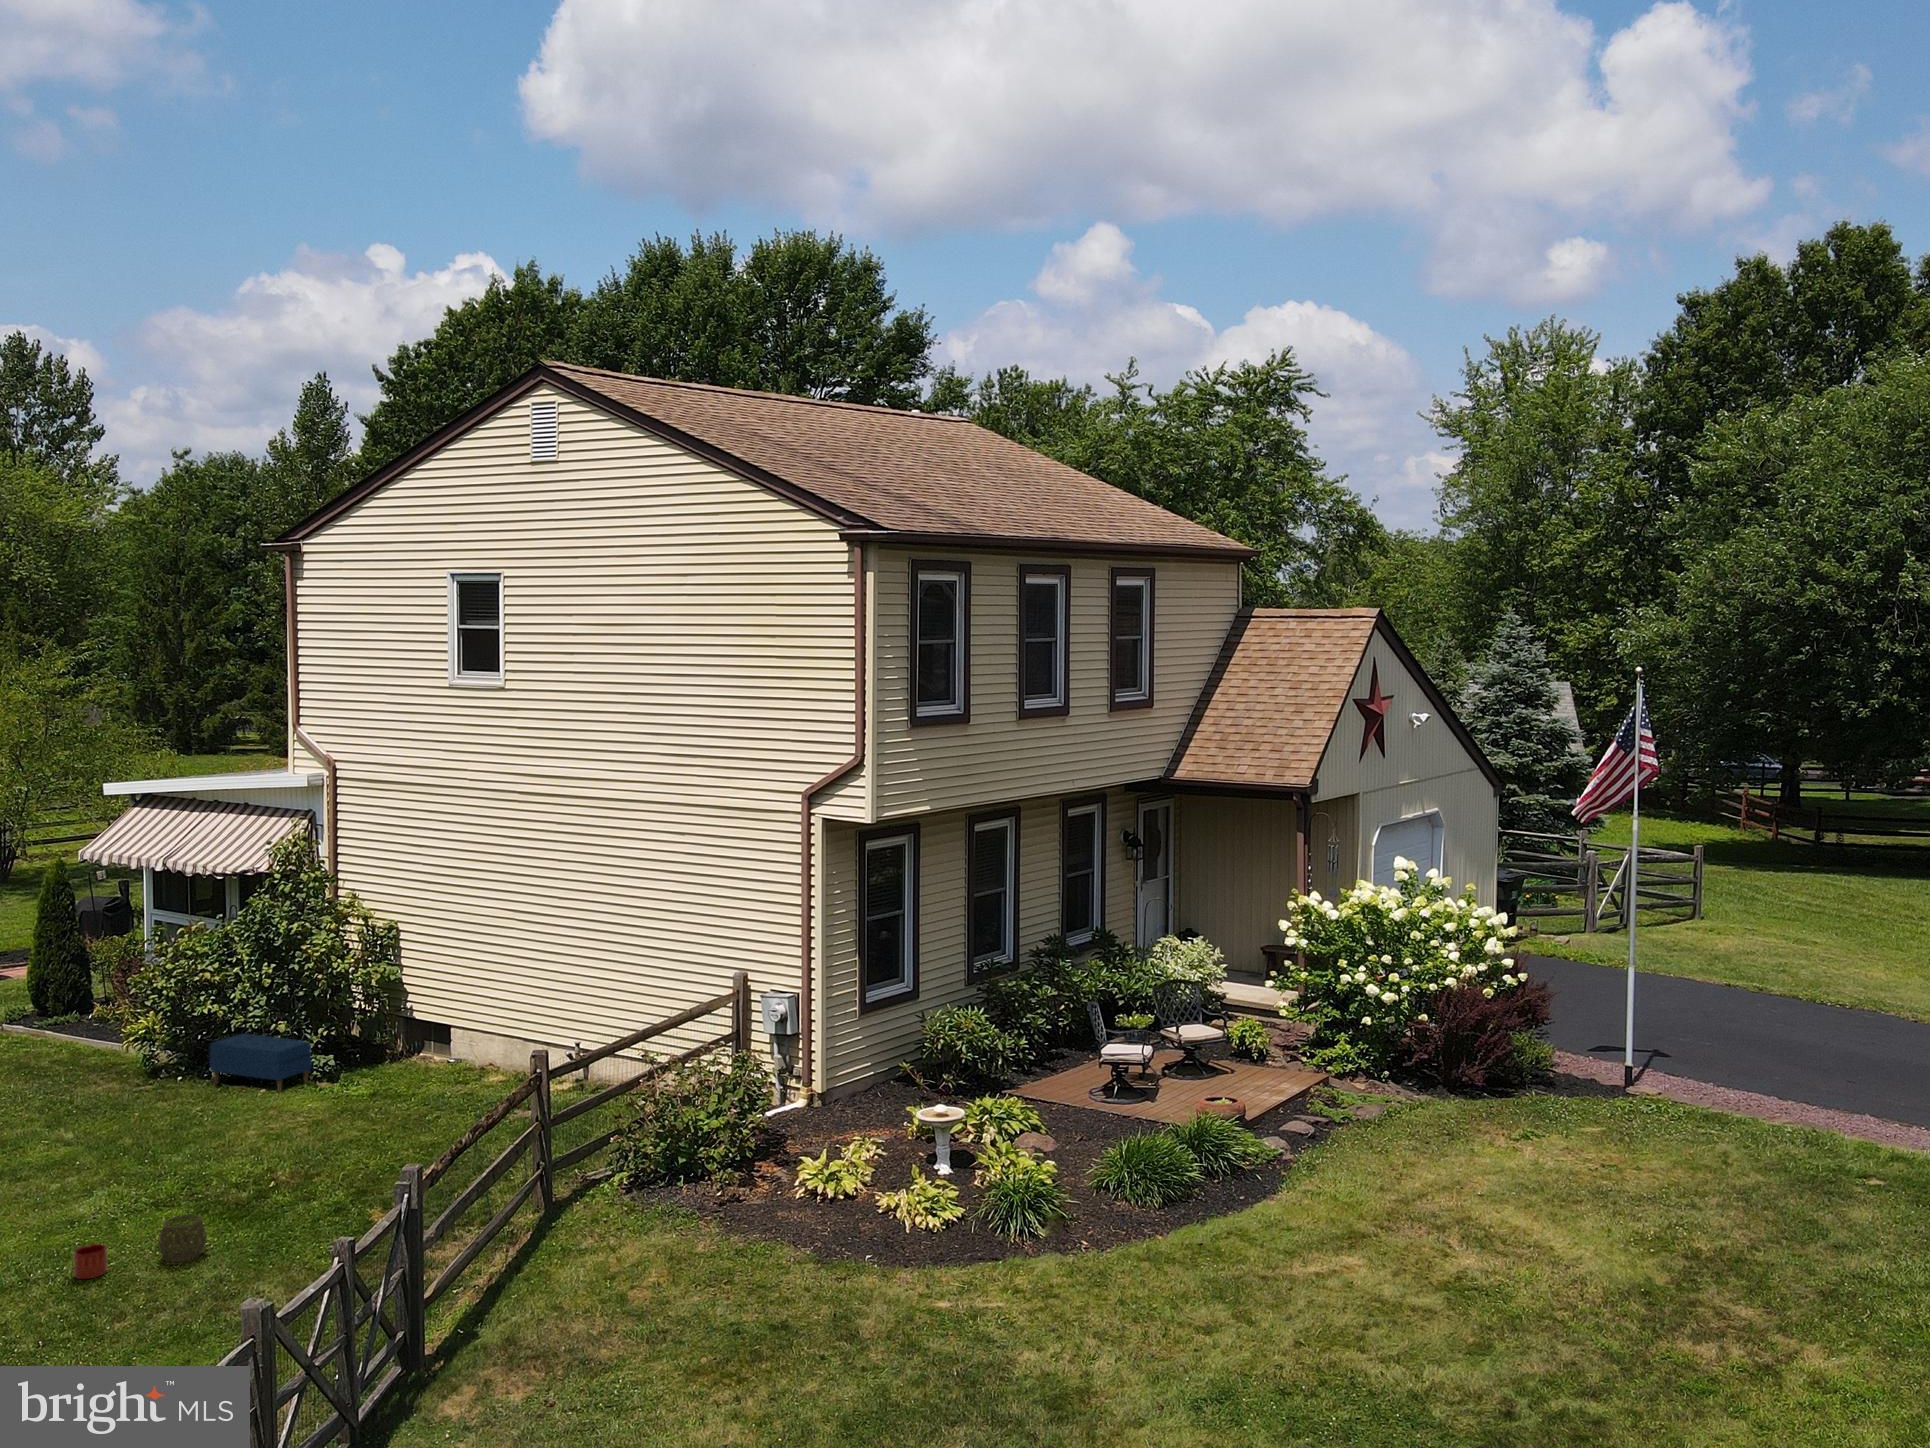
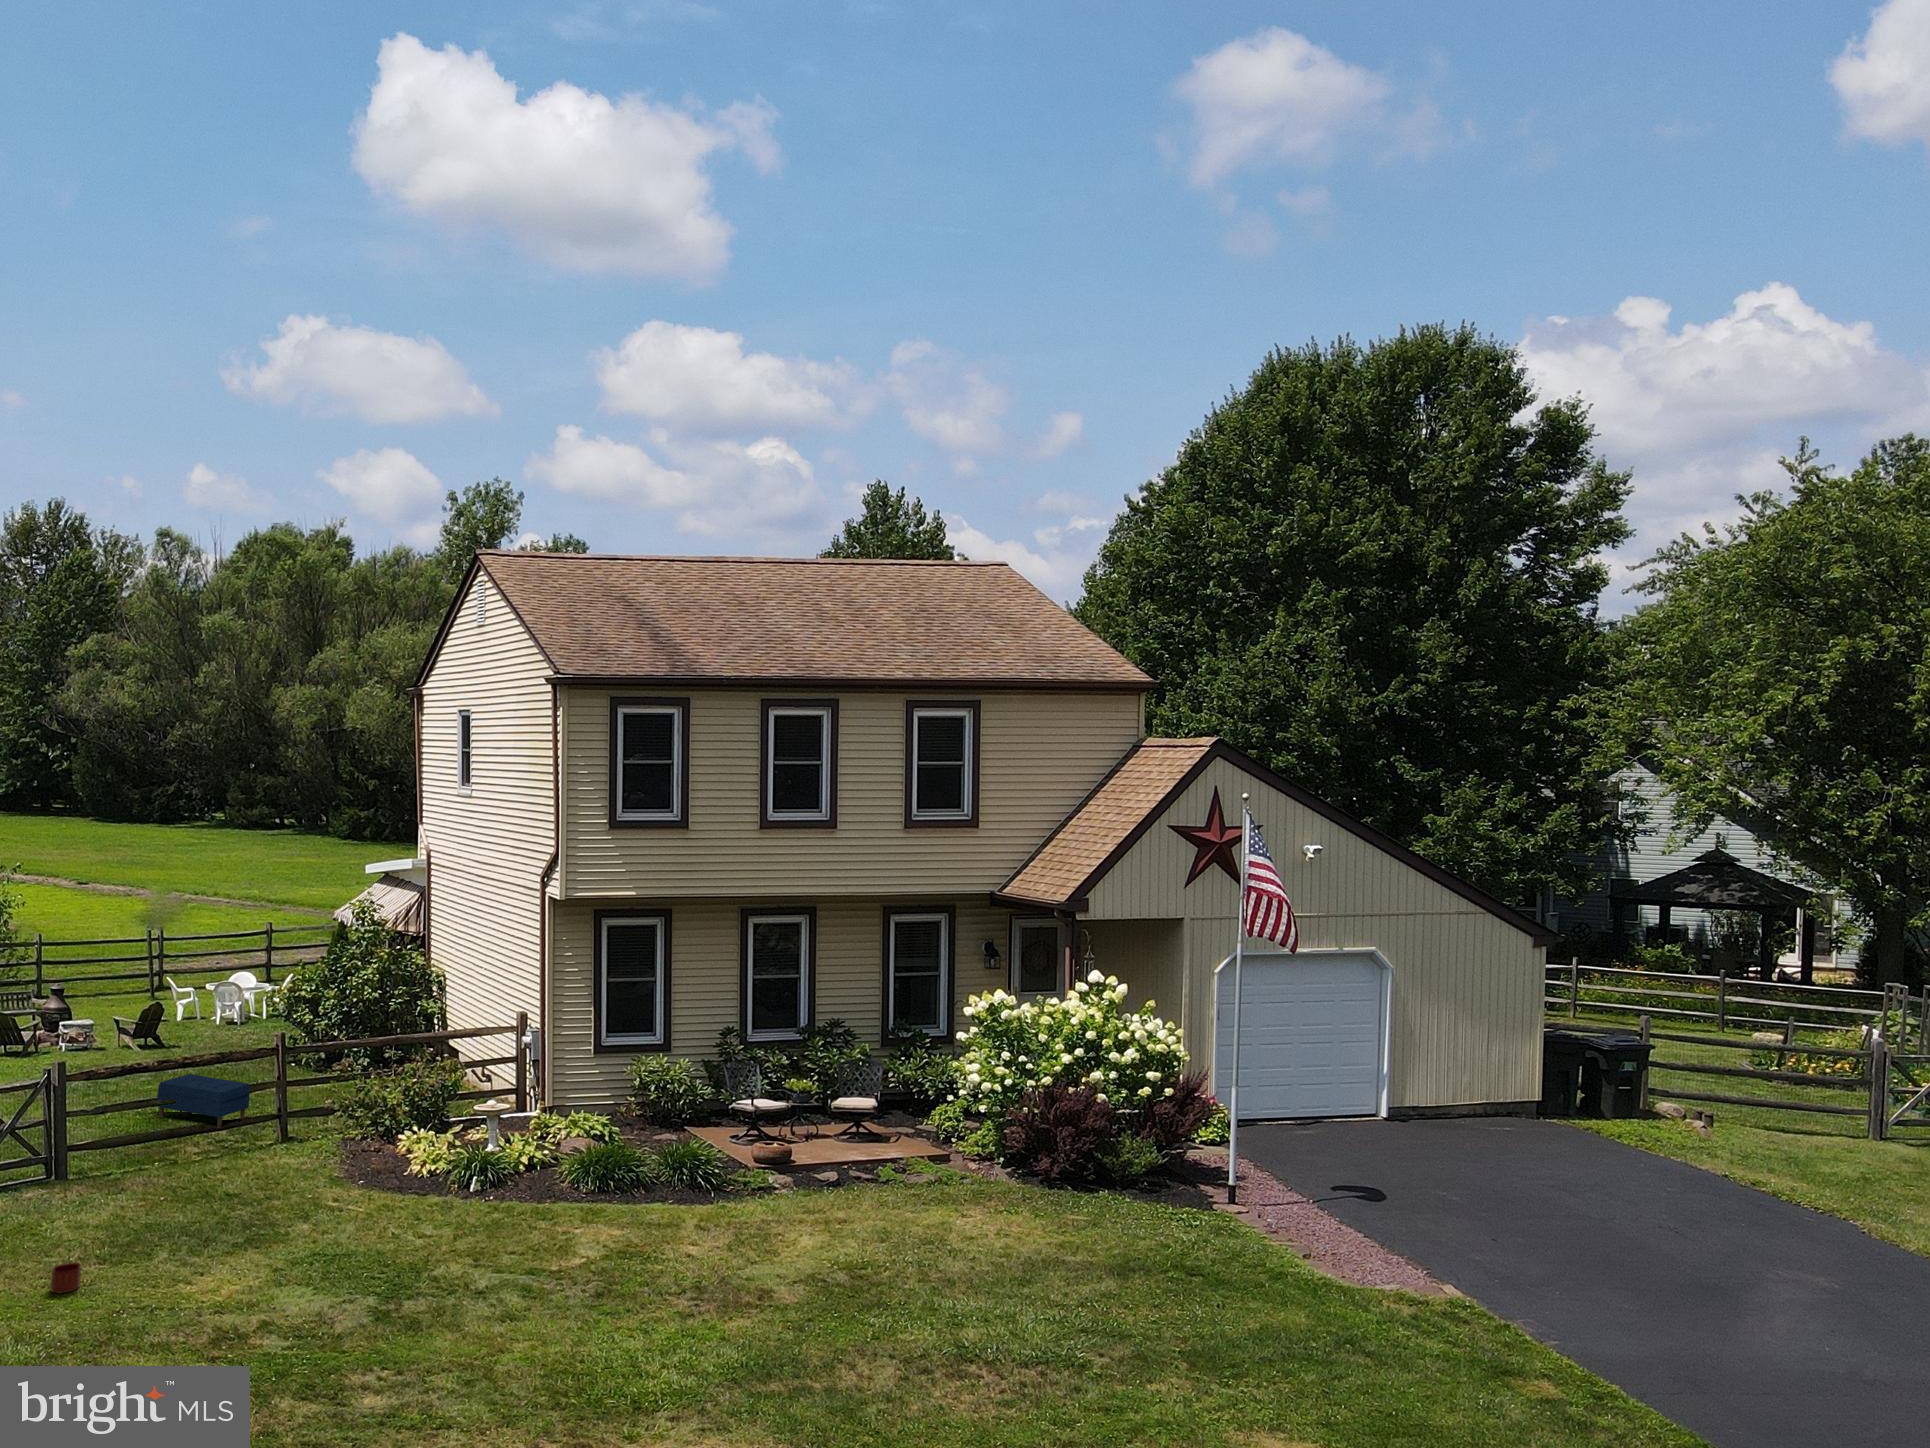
woven basket: present [159,1214,207,1262] -> none [126,1238,169,1280]

